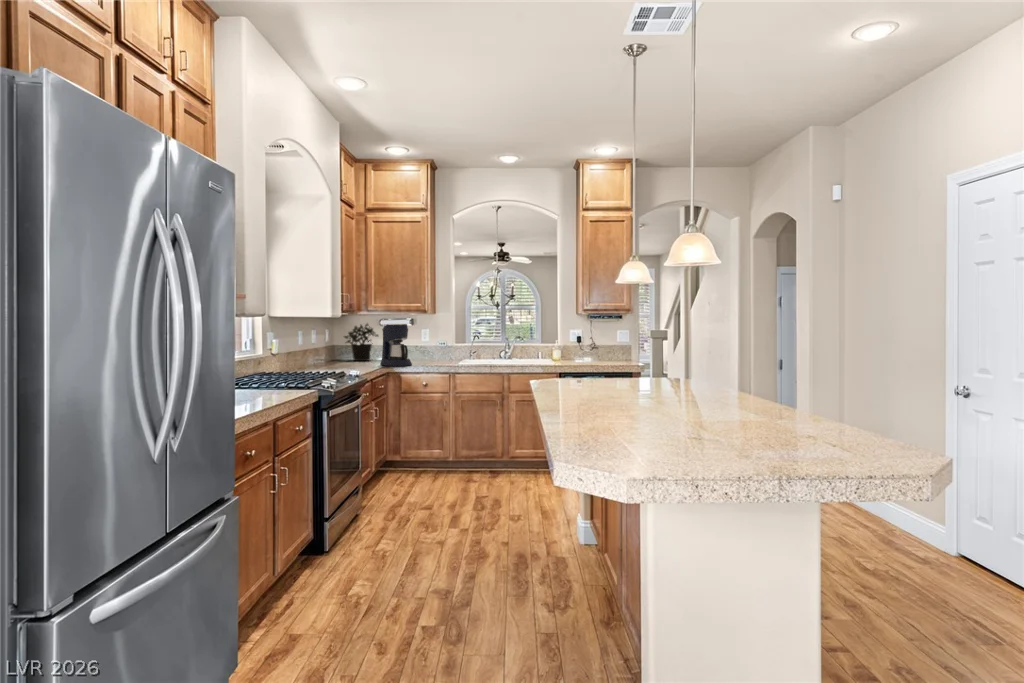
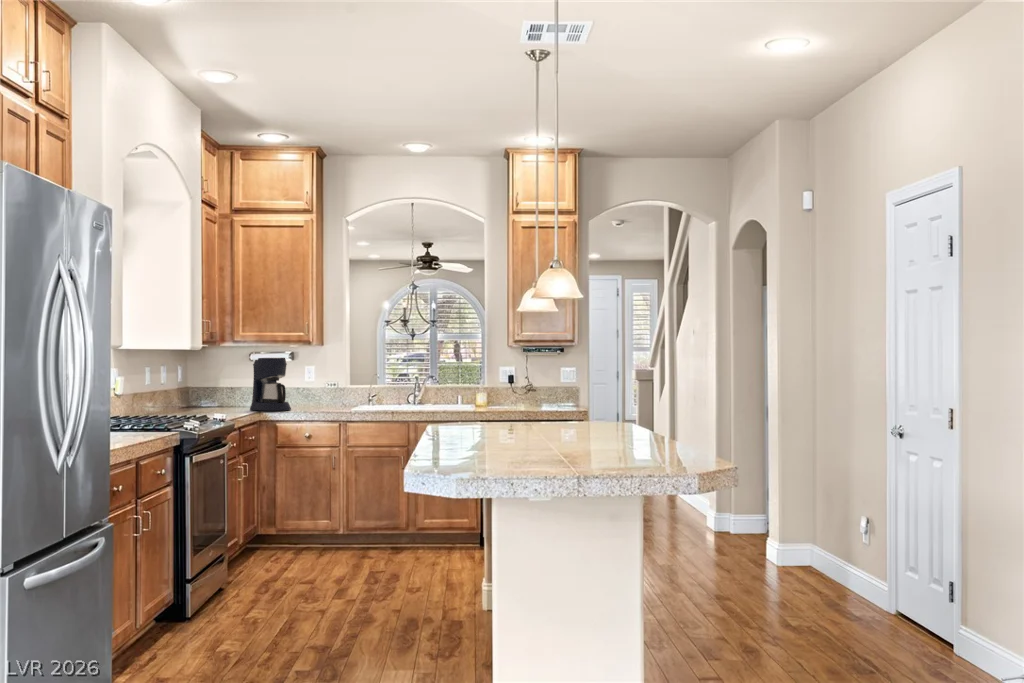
potted plant: present [344,324,378,361] -> none [200,356,248,406]

